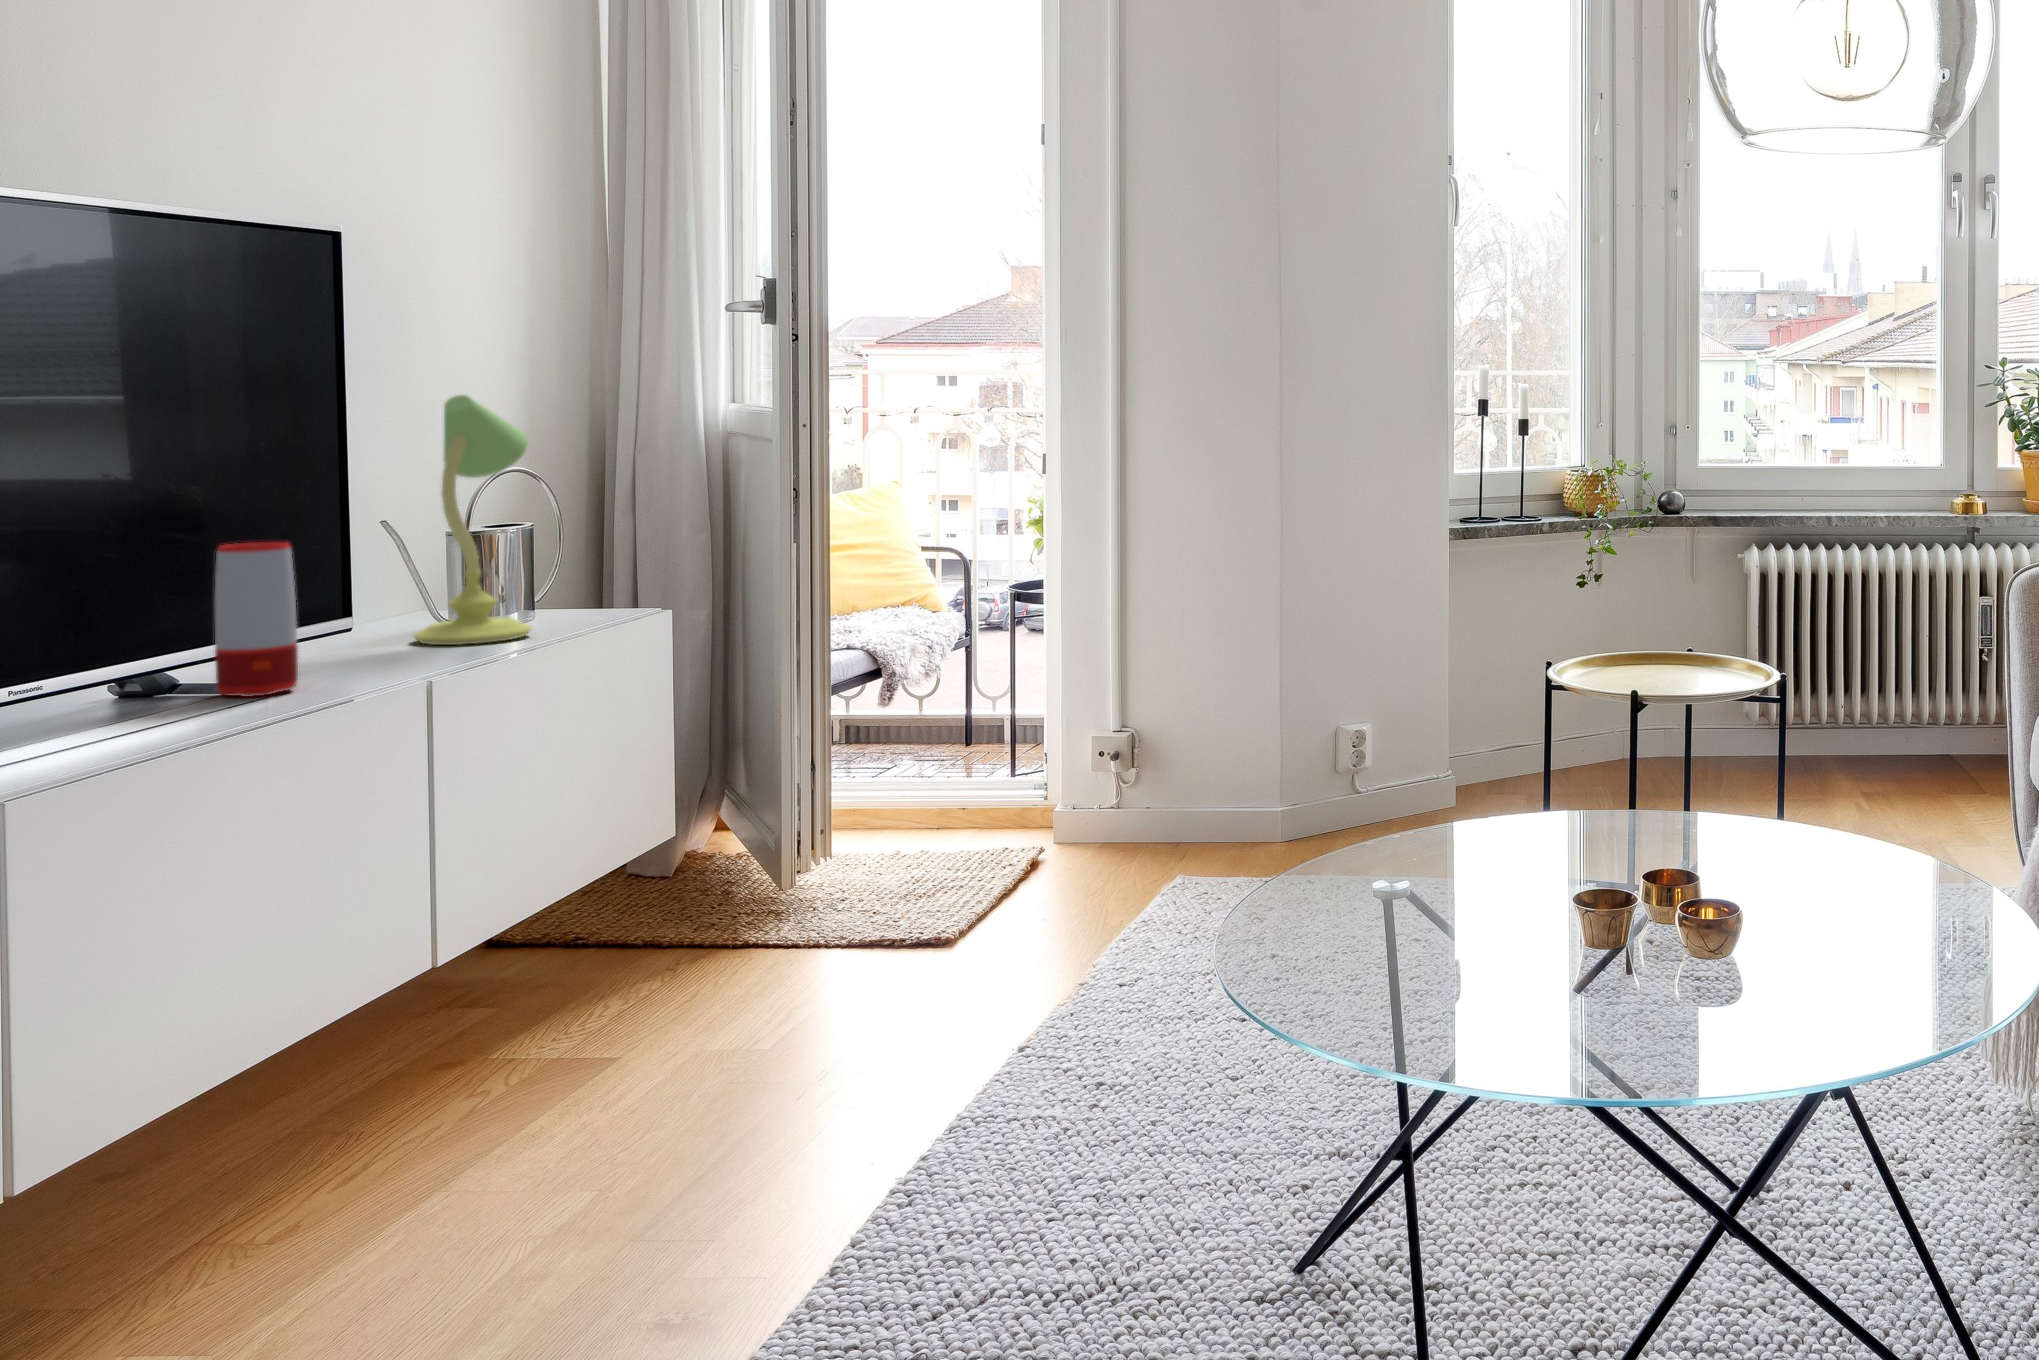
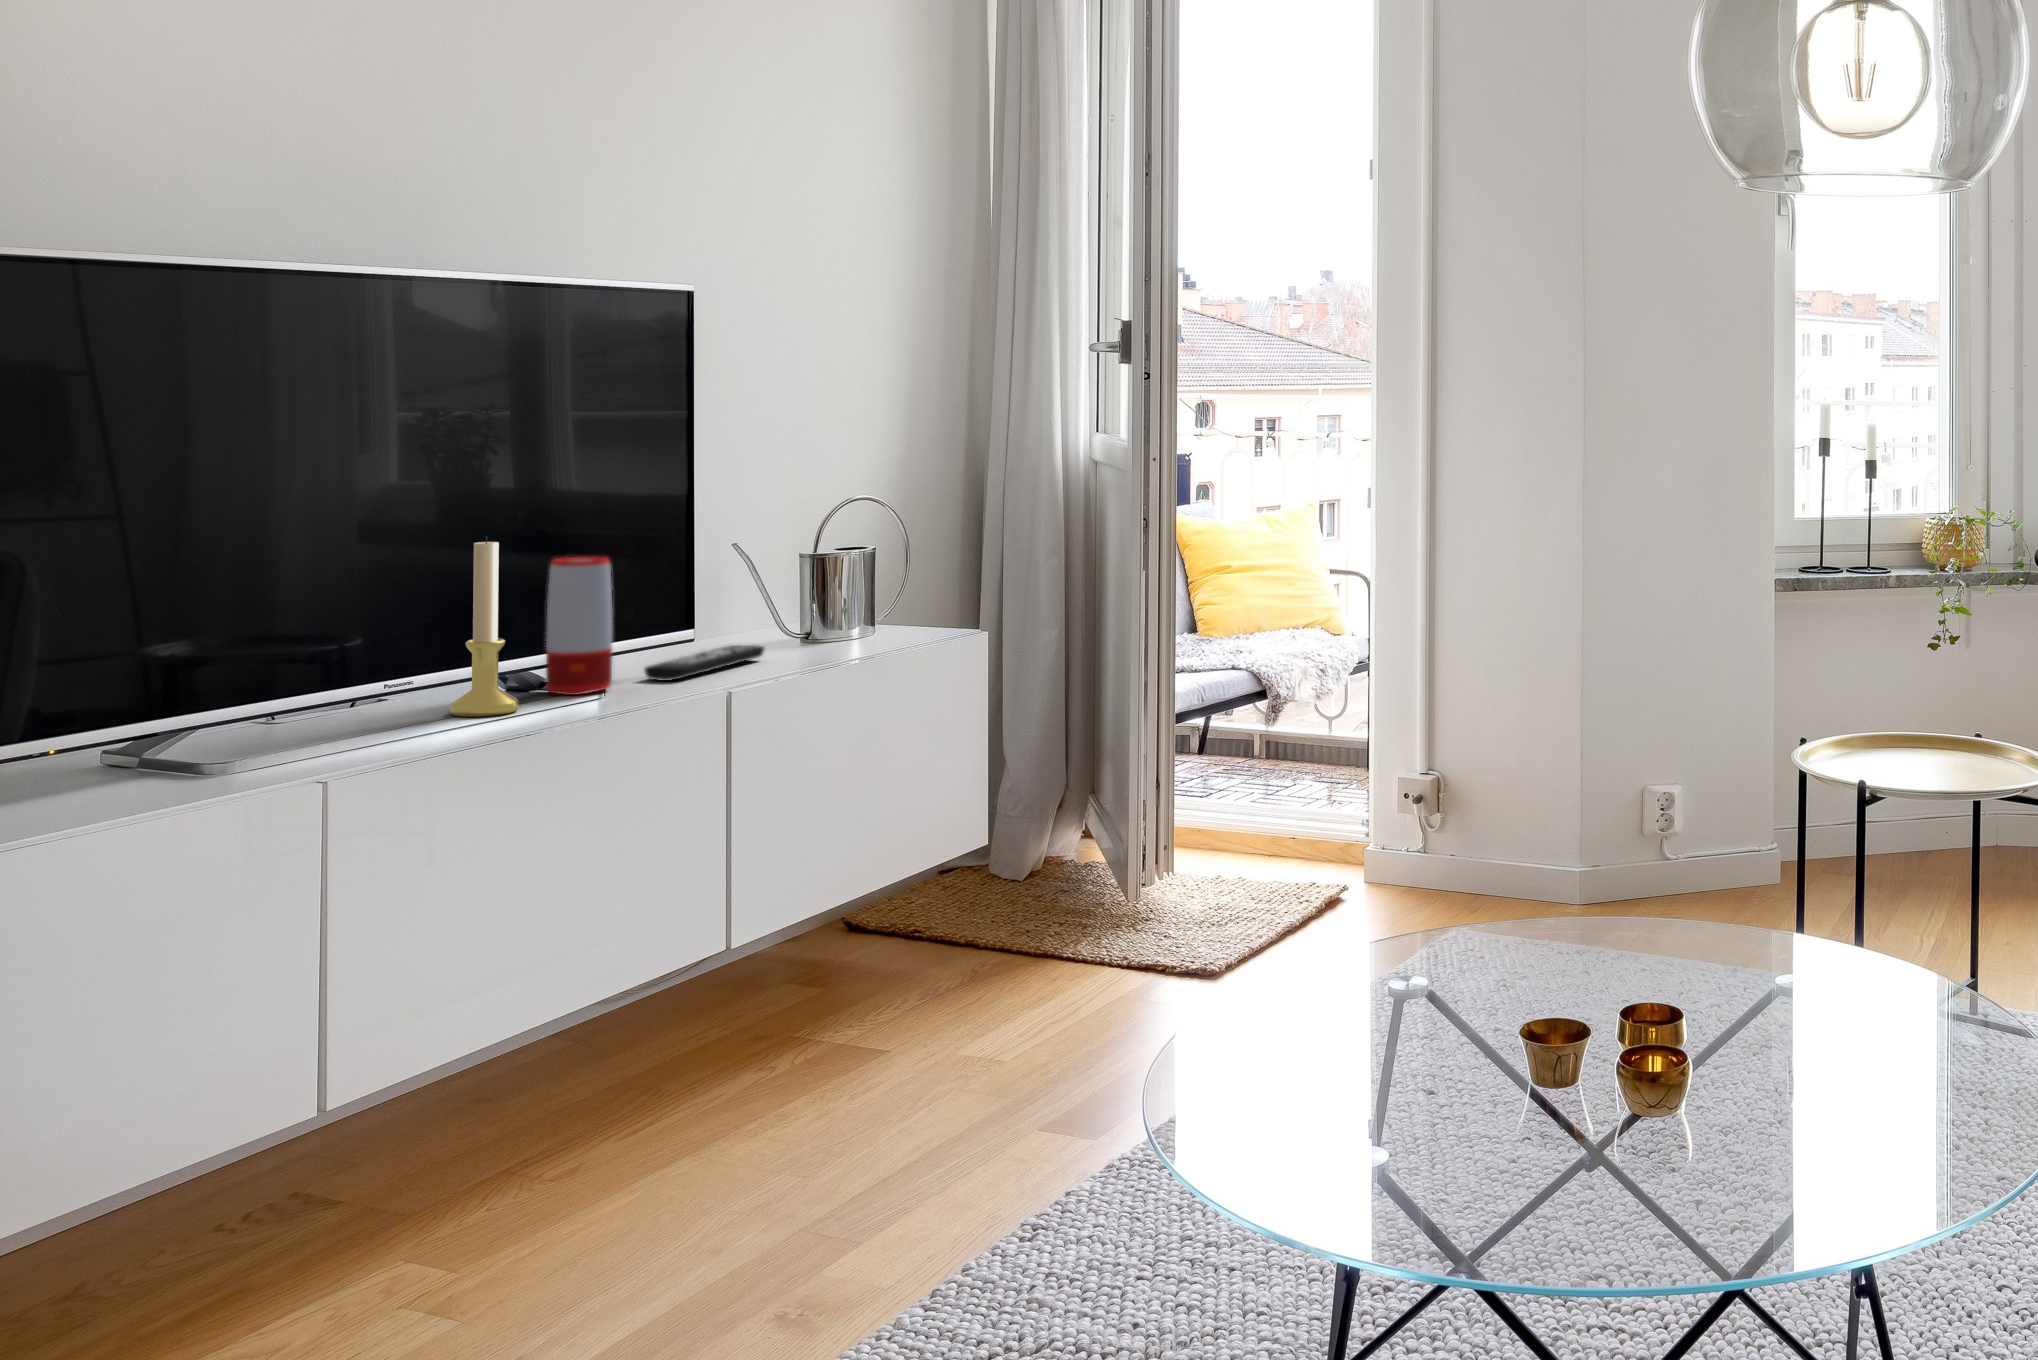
table lamp: present [414,395,532,645] -> none [753,422,859,652]
candle holder: none [122,517,209,724] -> present [450,536,519,717]
remote control: none [324,638,445,678] -> present [645,645,764,681]

